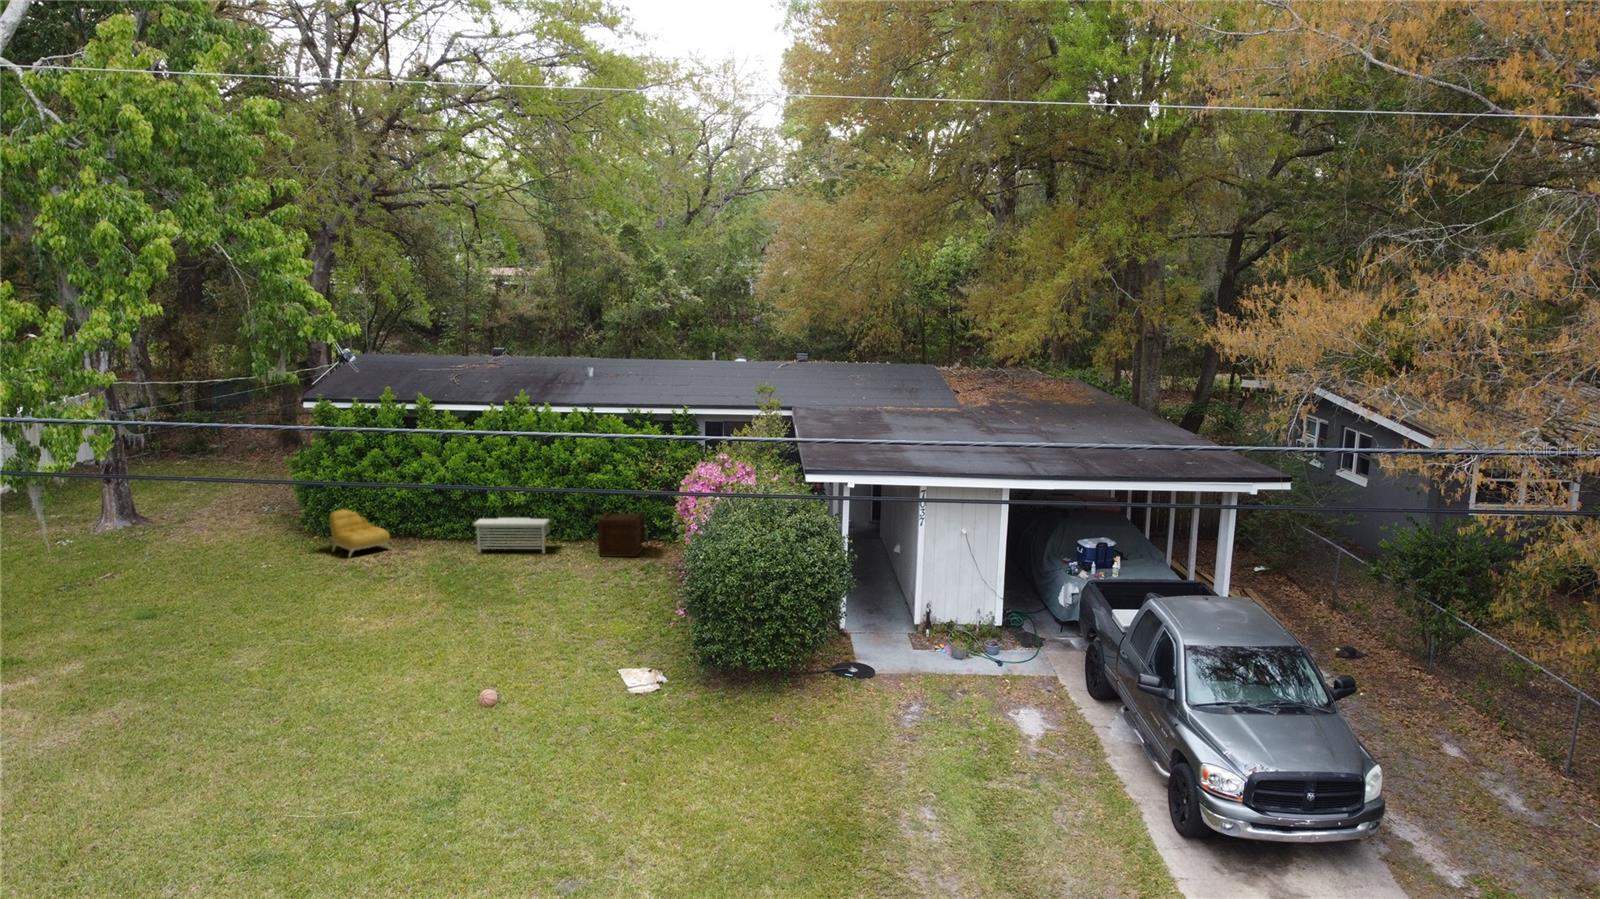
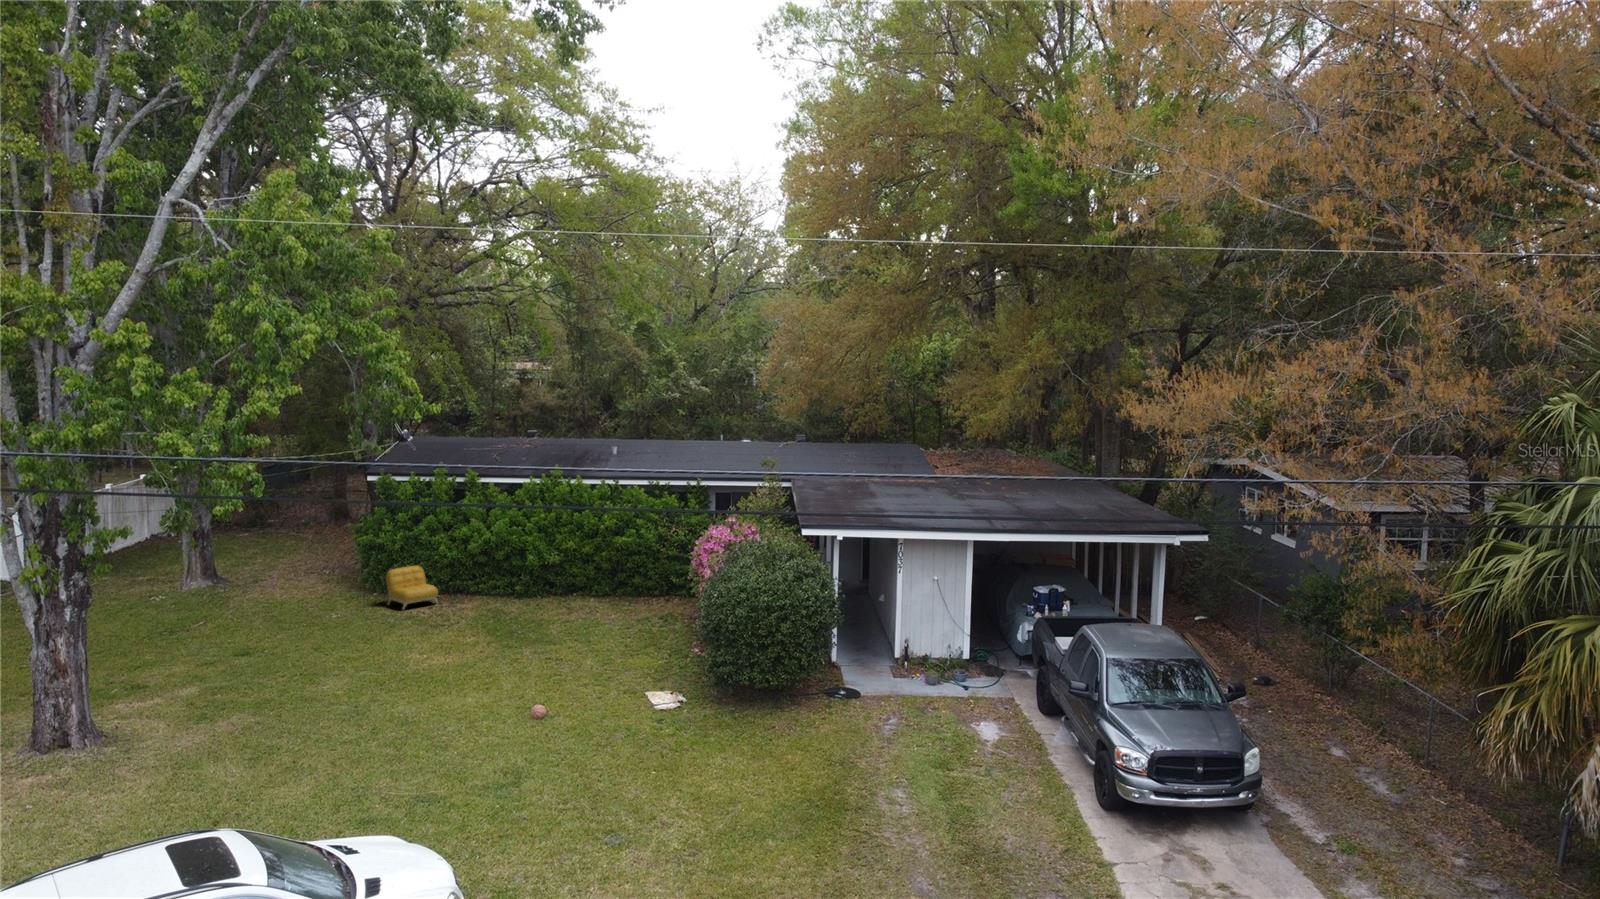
wooden crate: present [598,512,645,557] -> none [621,569,662,610]
storage bench: present [474,518,550,553] -> none [512,573,582,607]

